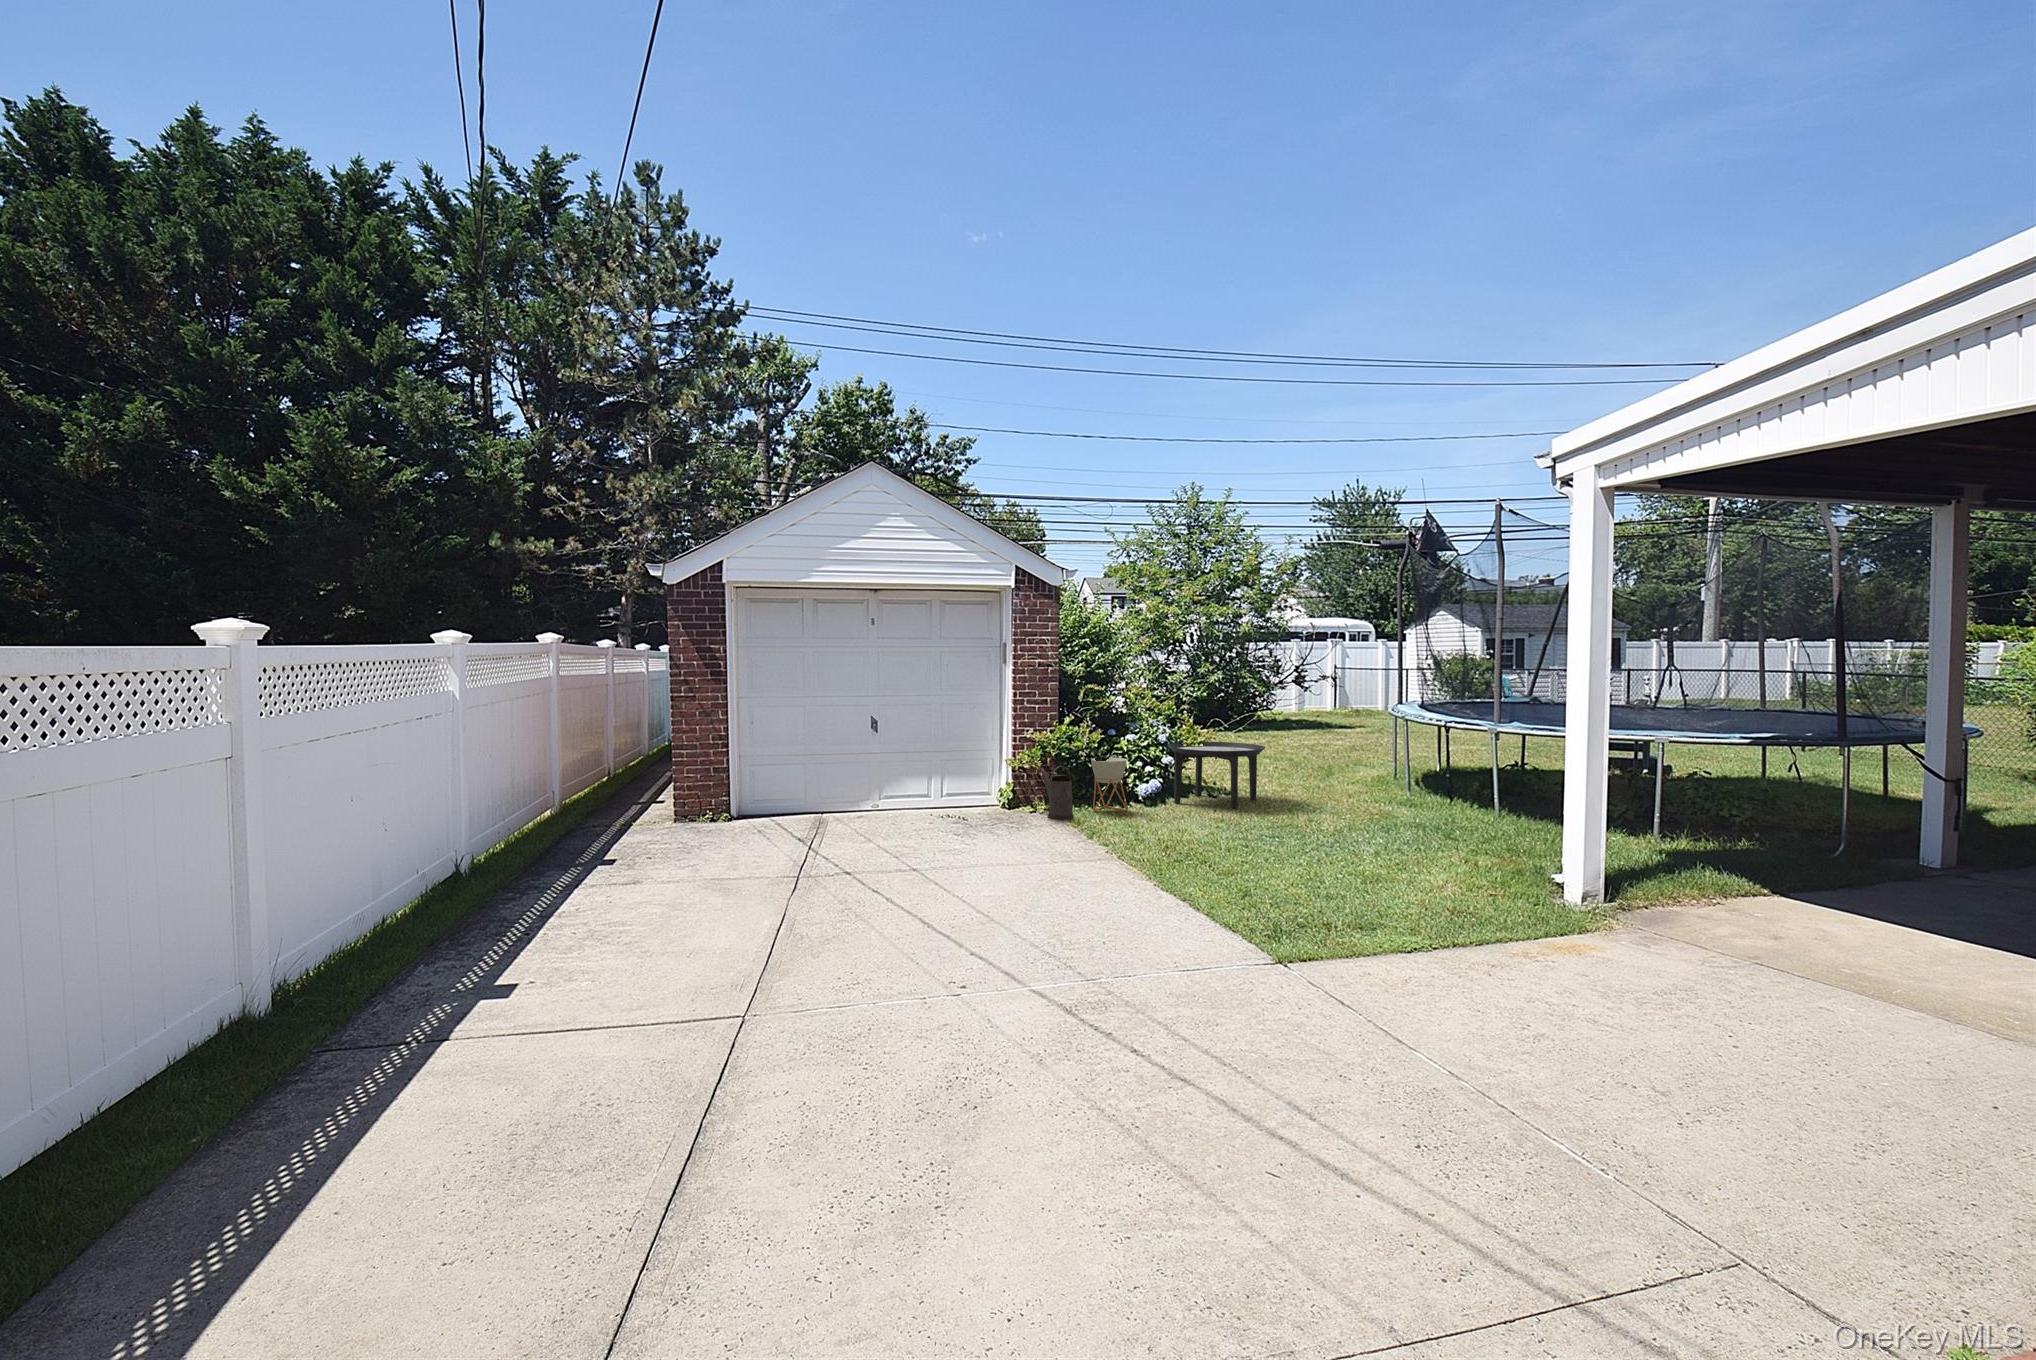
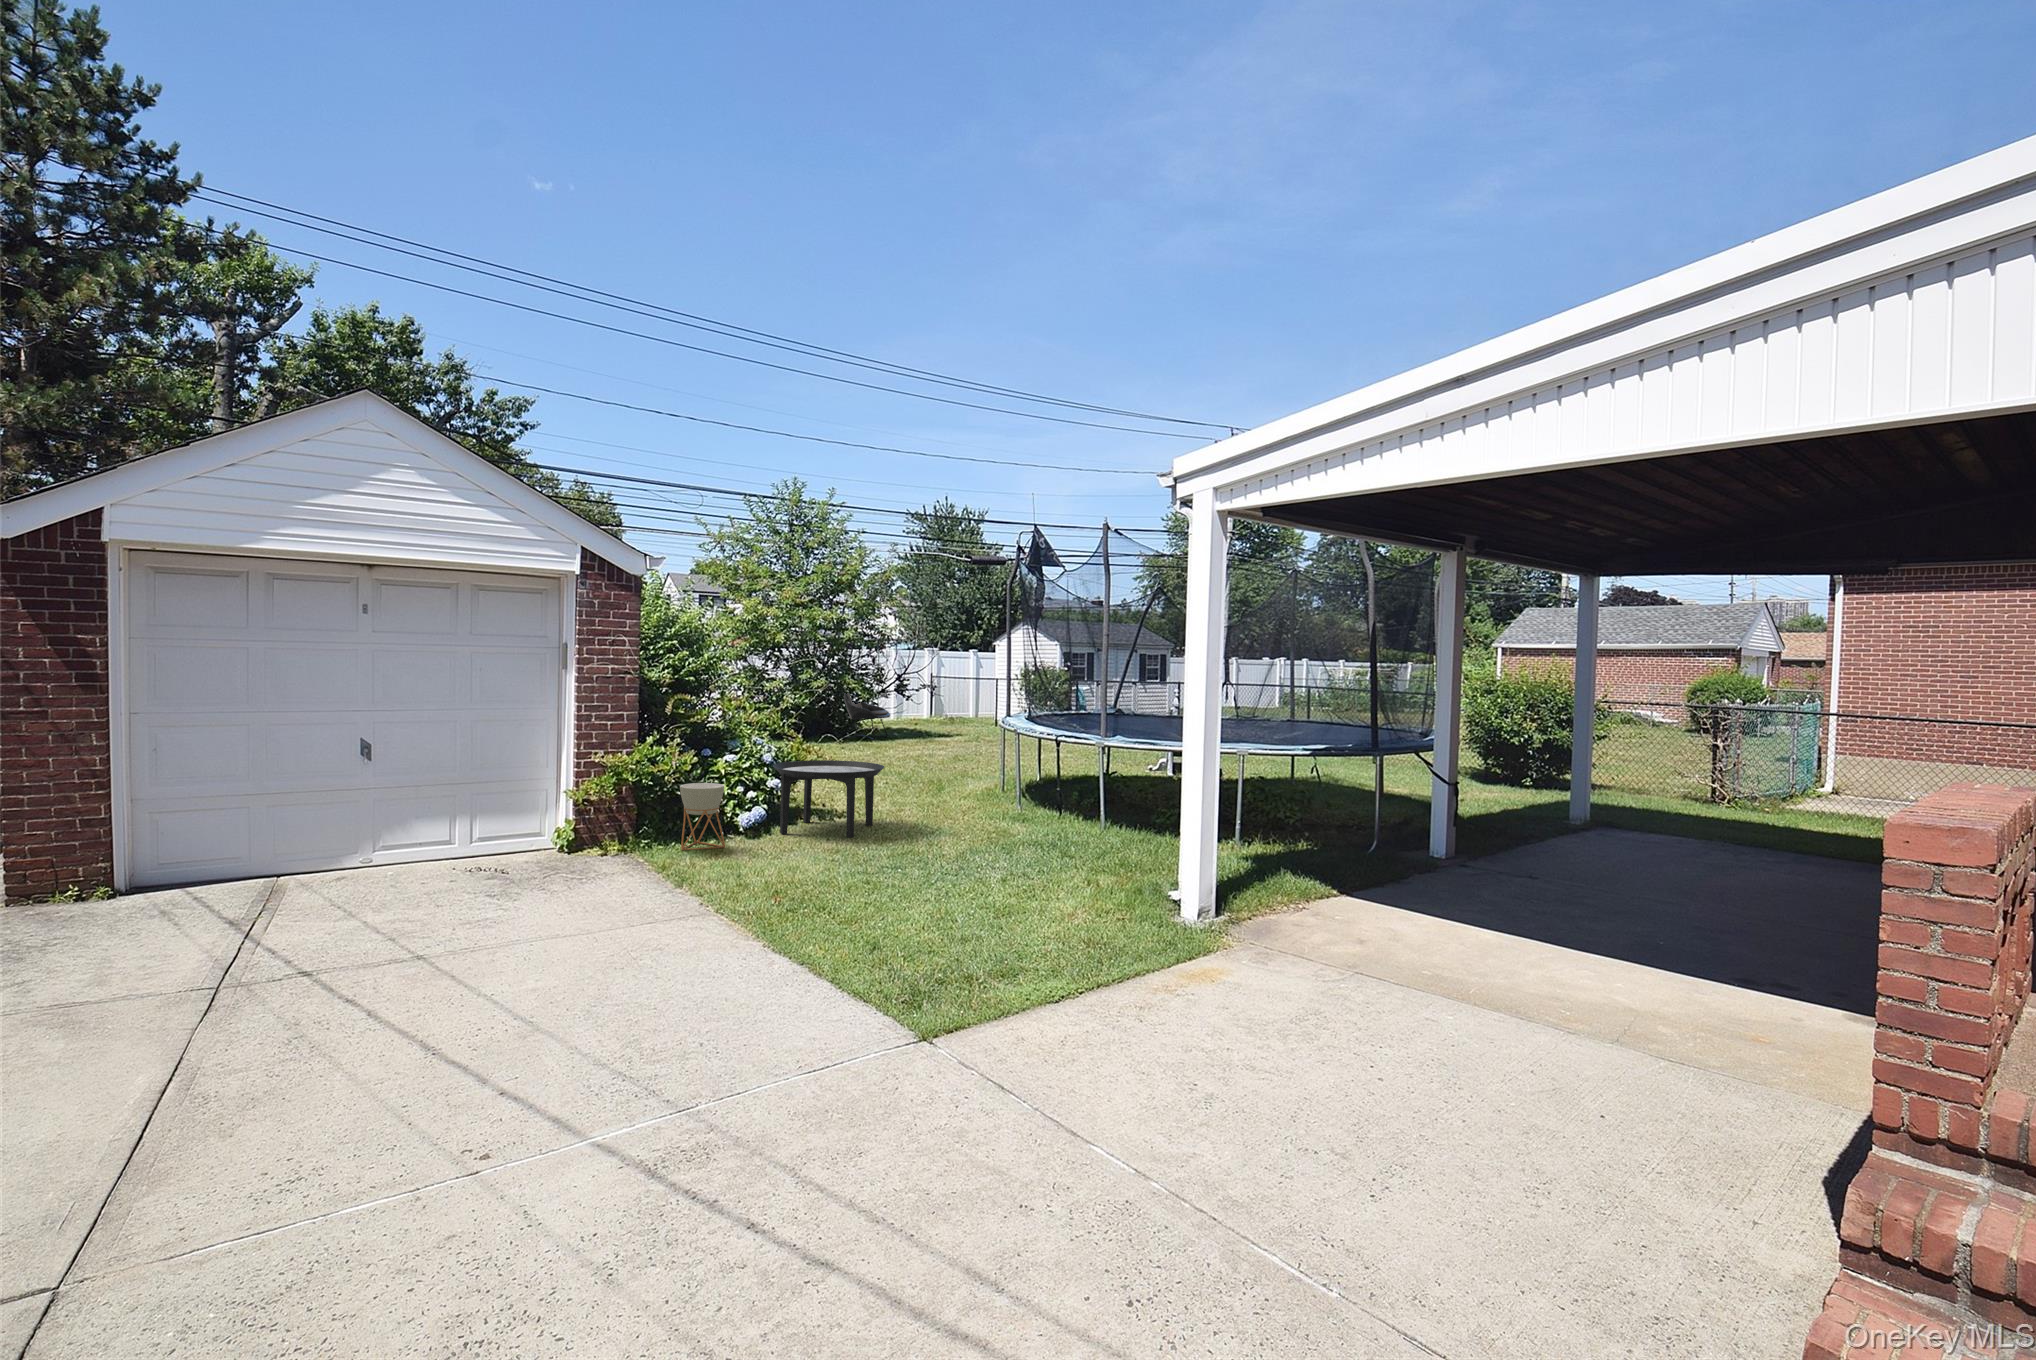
lounge chair: none [1242,683,1289,730] -> present [842,693,890,740]
watering can: present [1042,766,1074,819] -> none [615,796,657,863]

